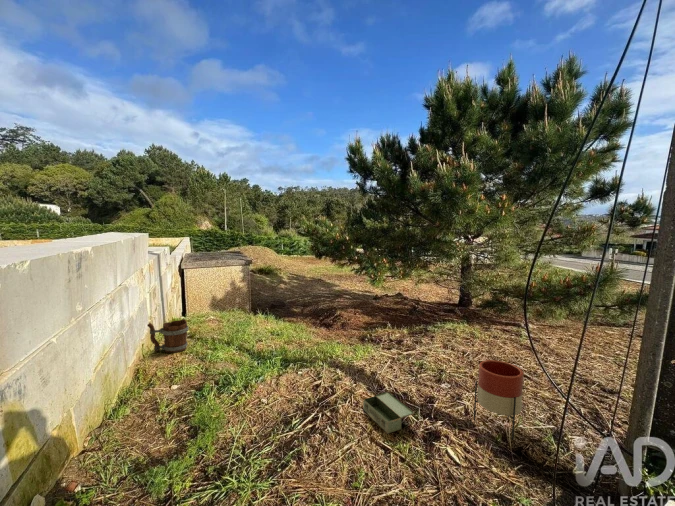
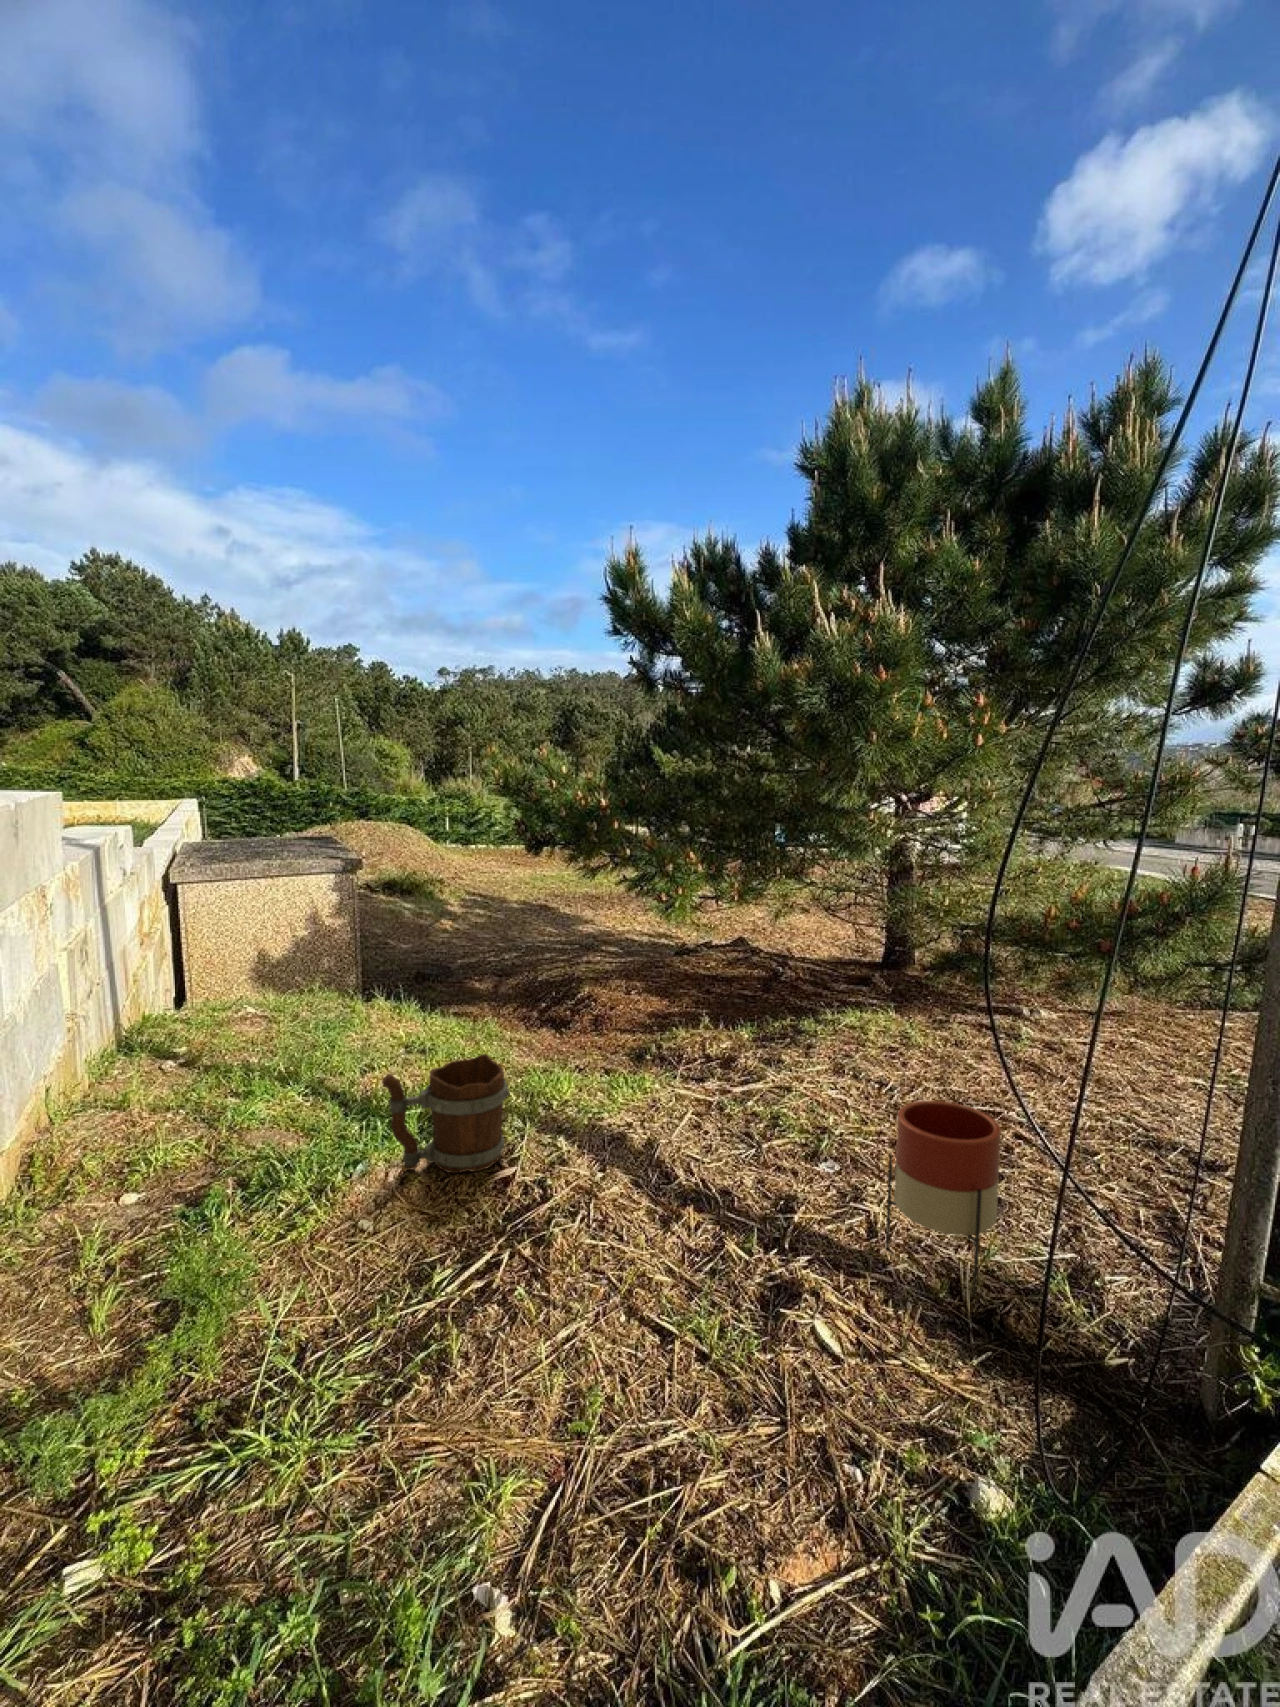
bucket: present [147,319,189,353] -> present [382,1054,510,1173]
toolbox: present [363,392,414,433] -> none [616,1188,738,1293]

